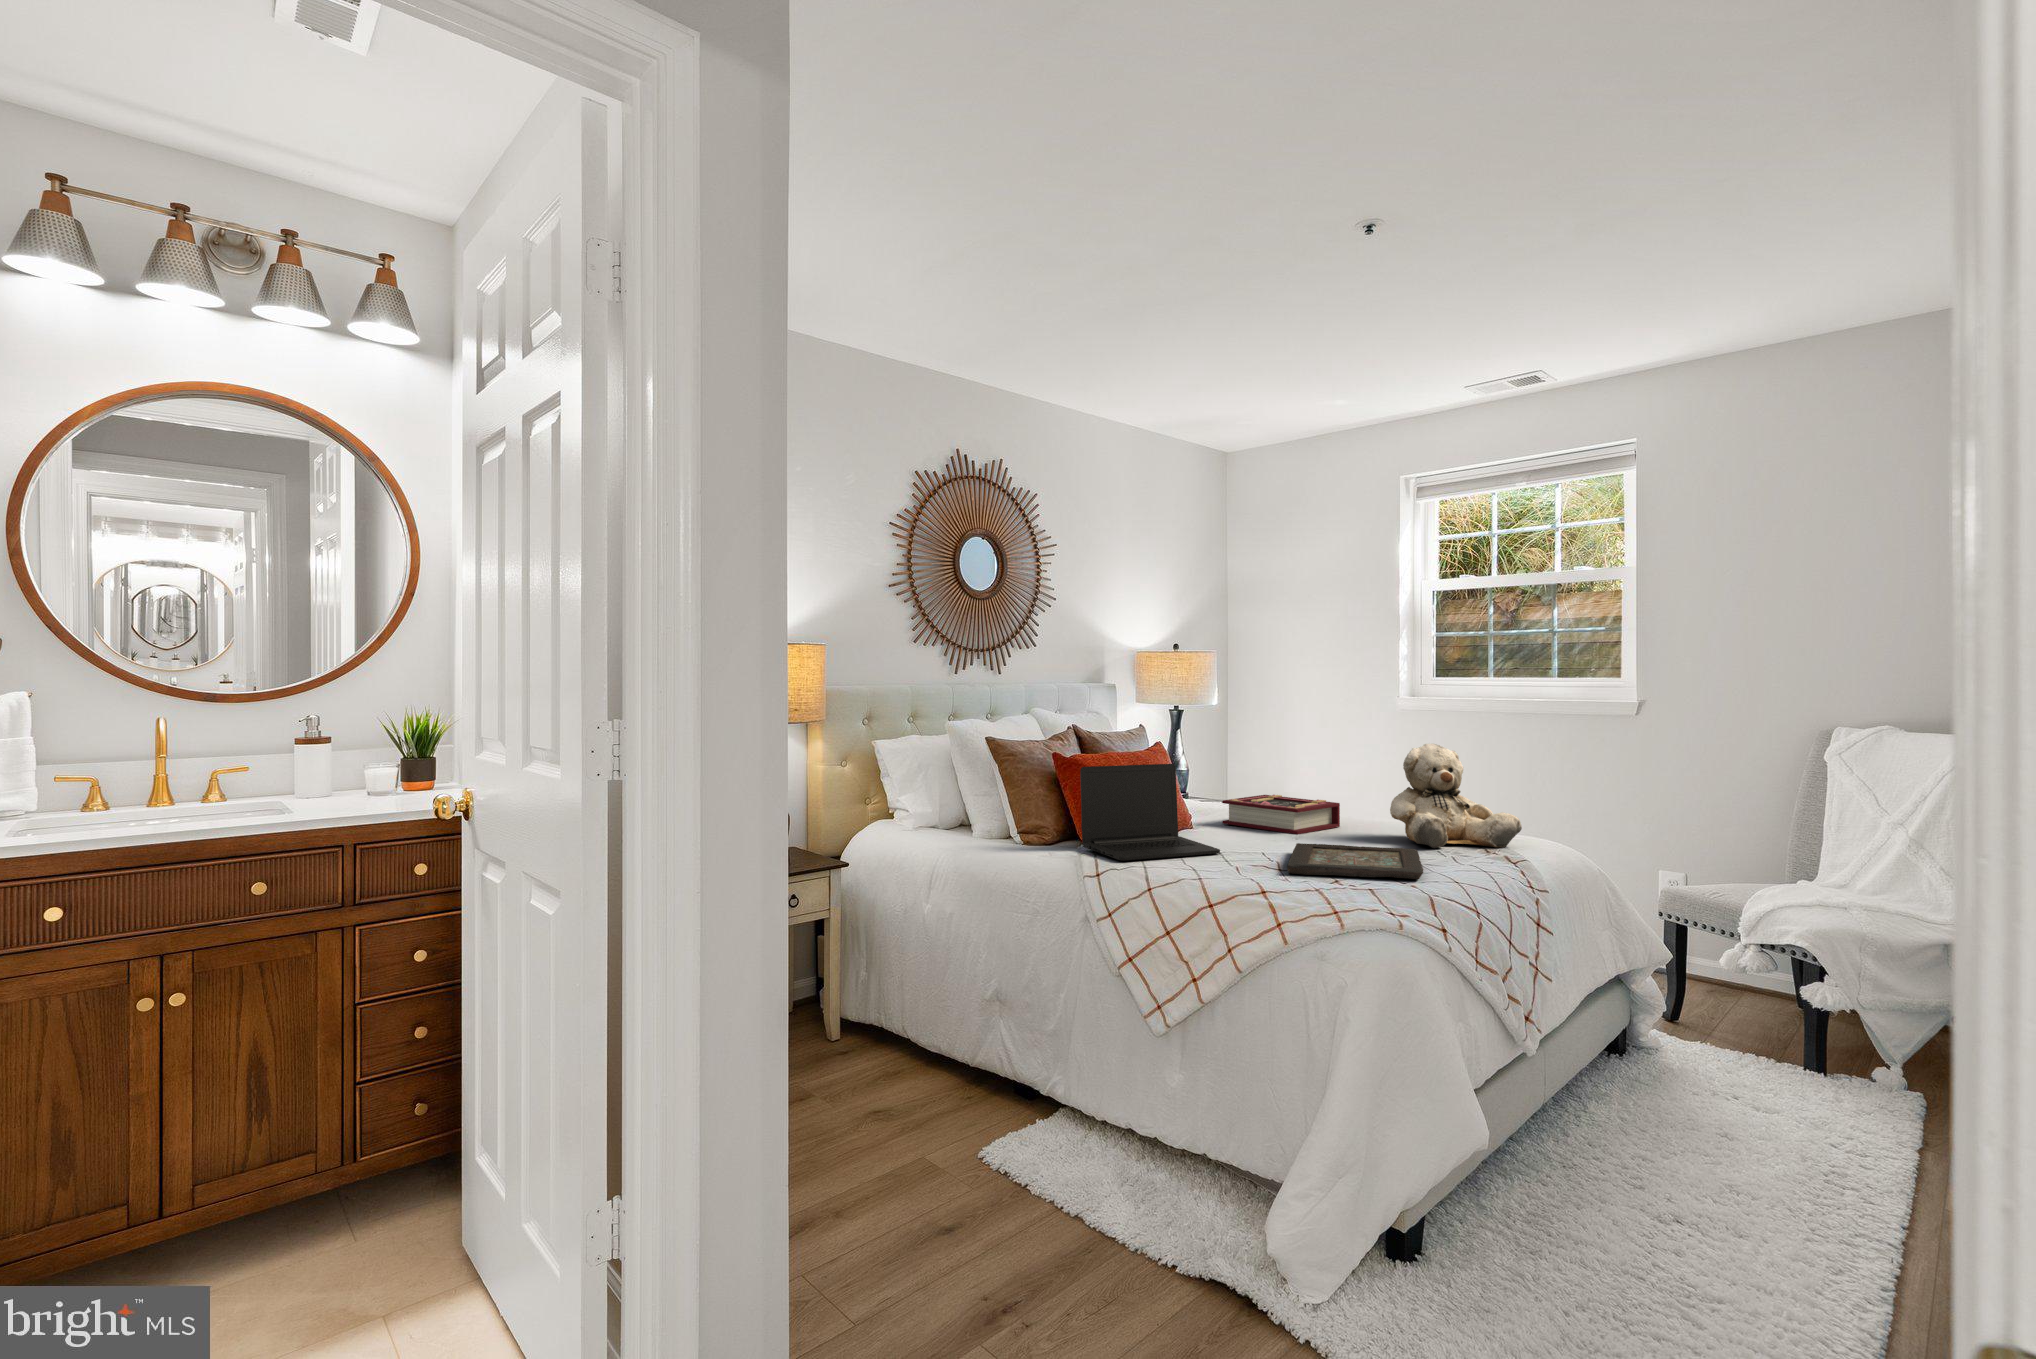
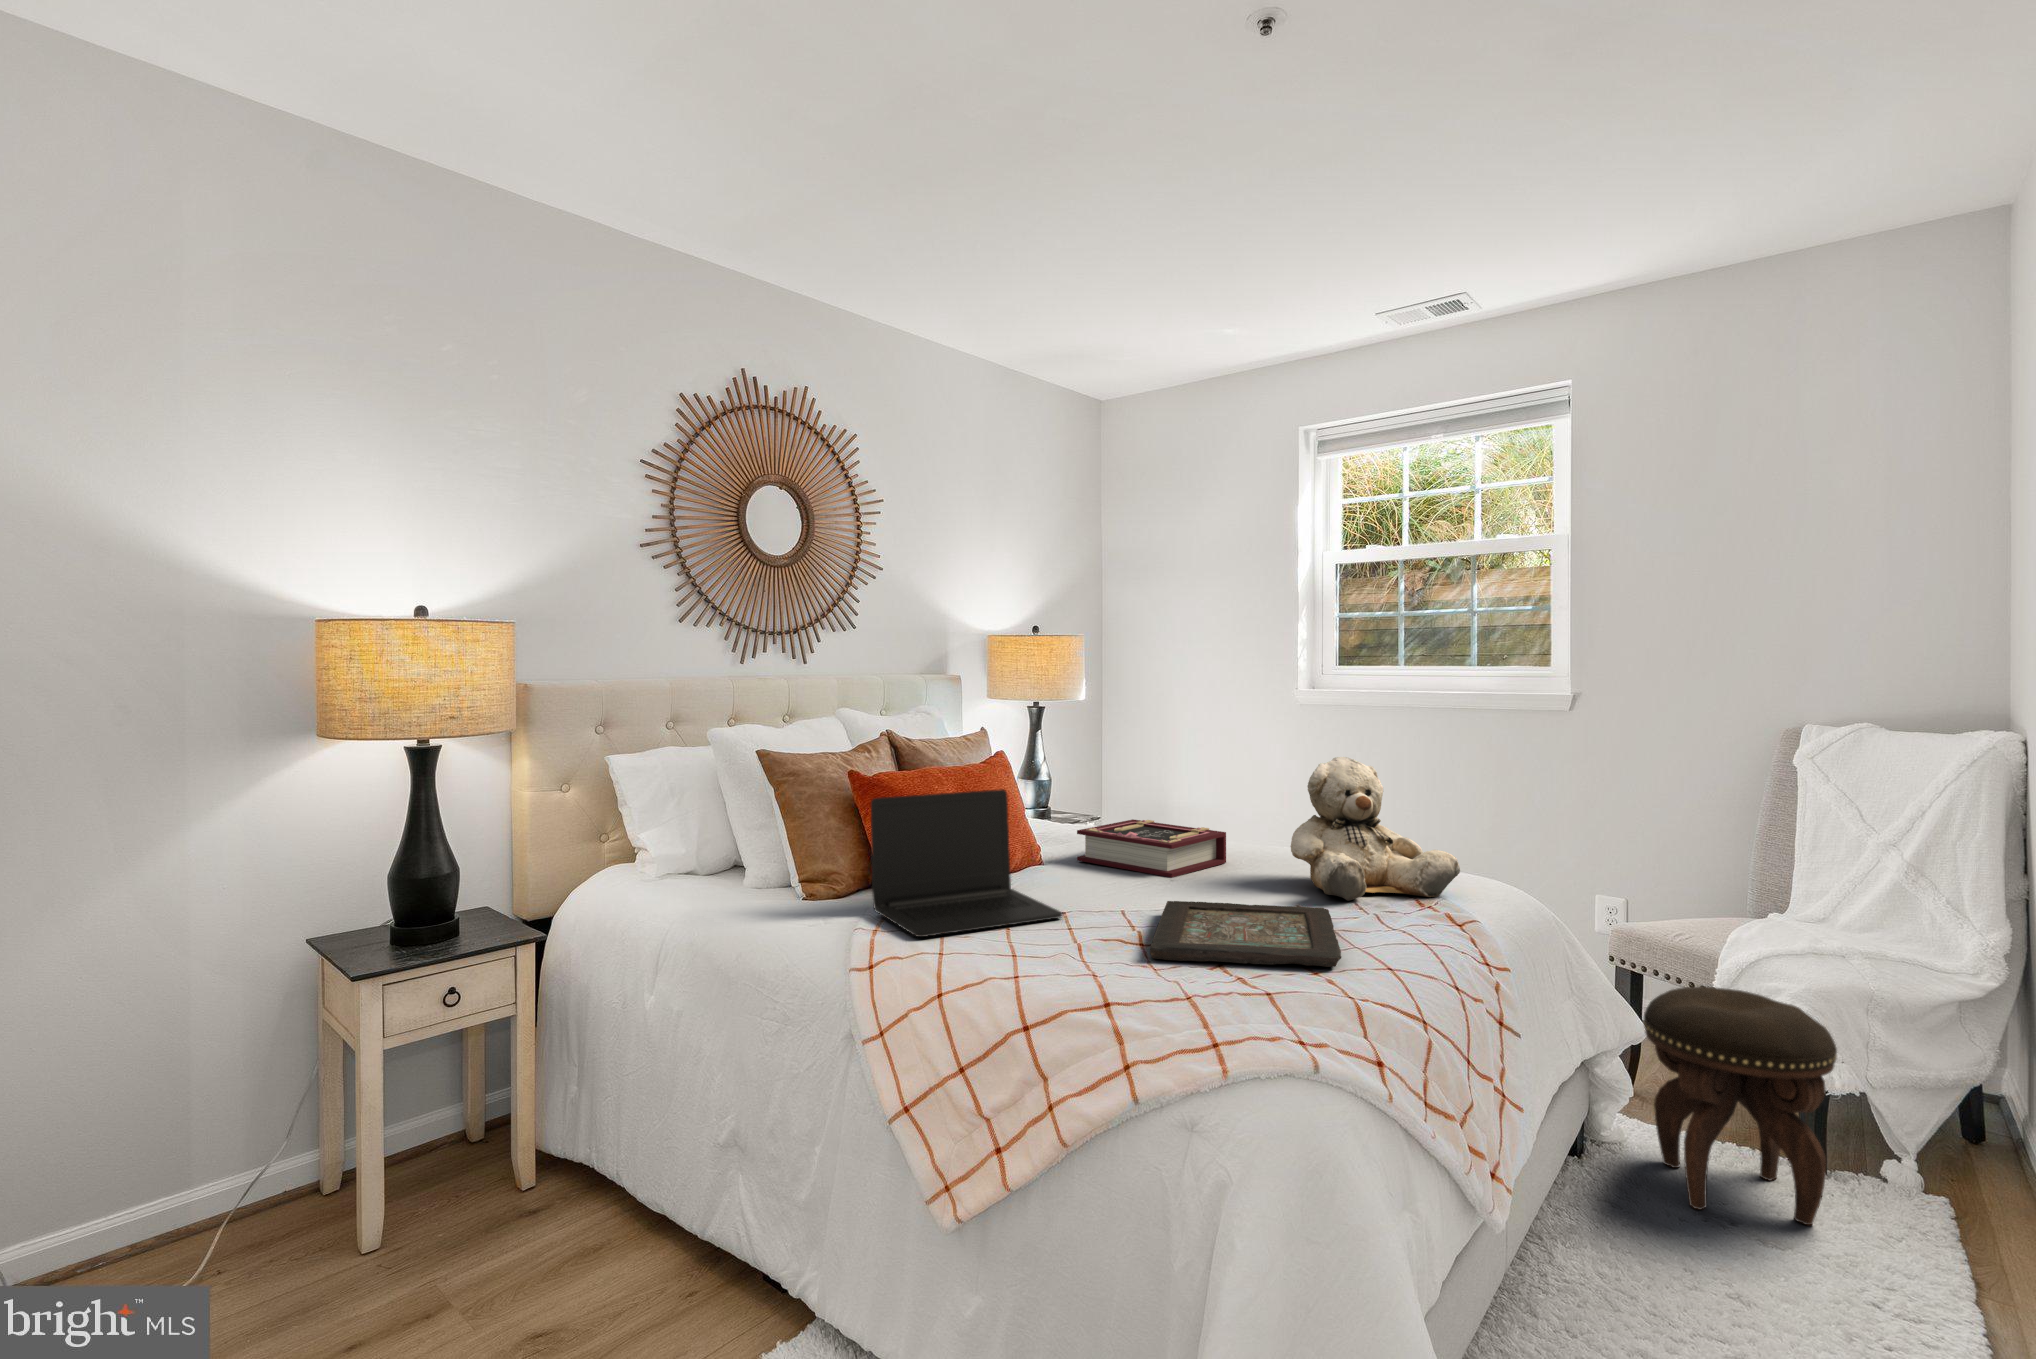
footstool: none [1672,925,1823,1102] -> present [1644,986,1837,1225]

